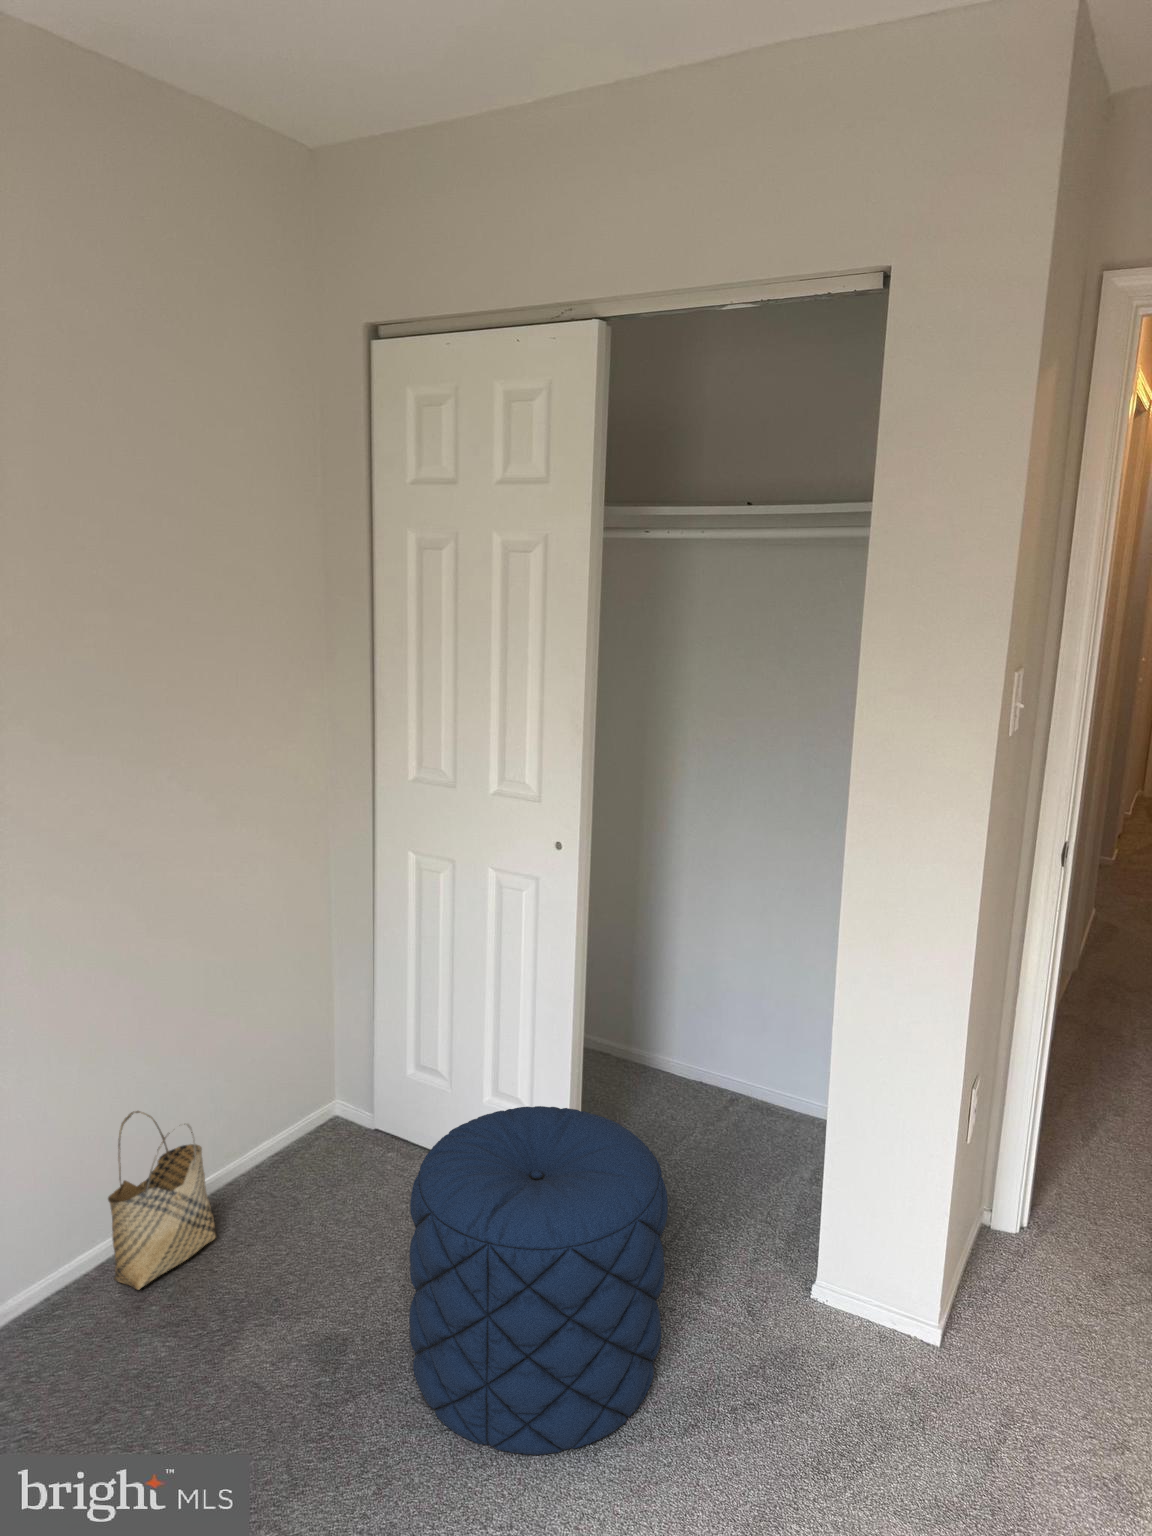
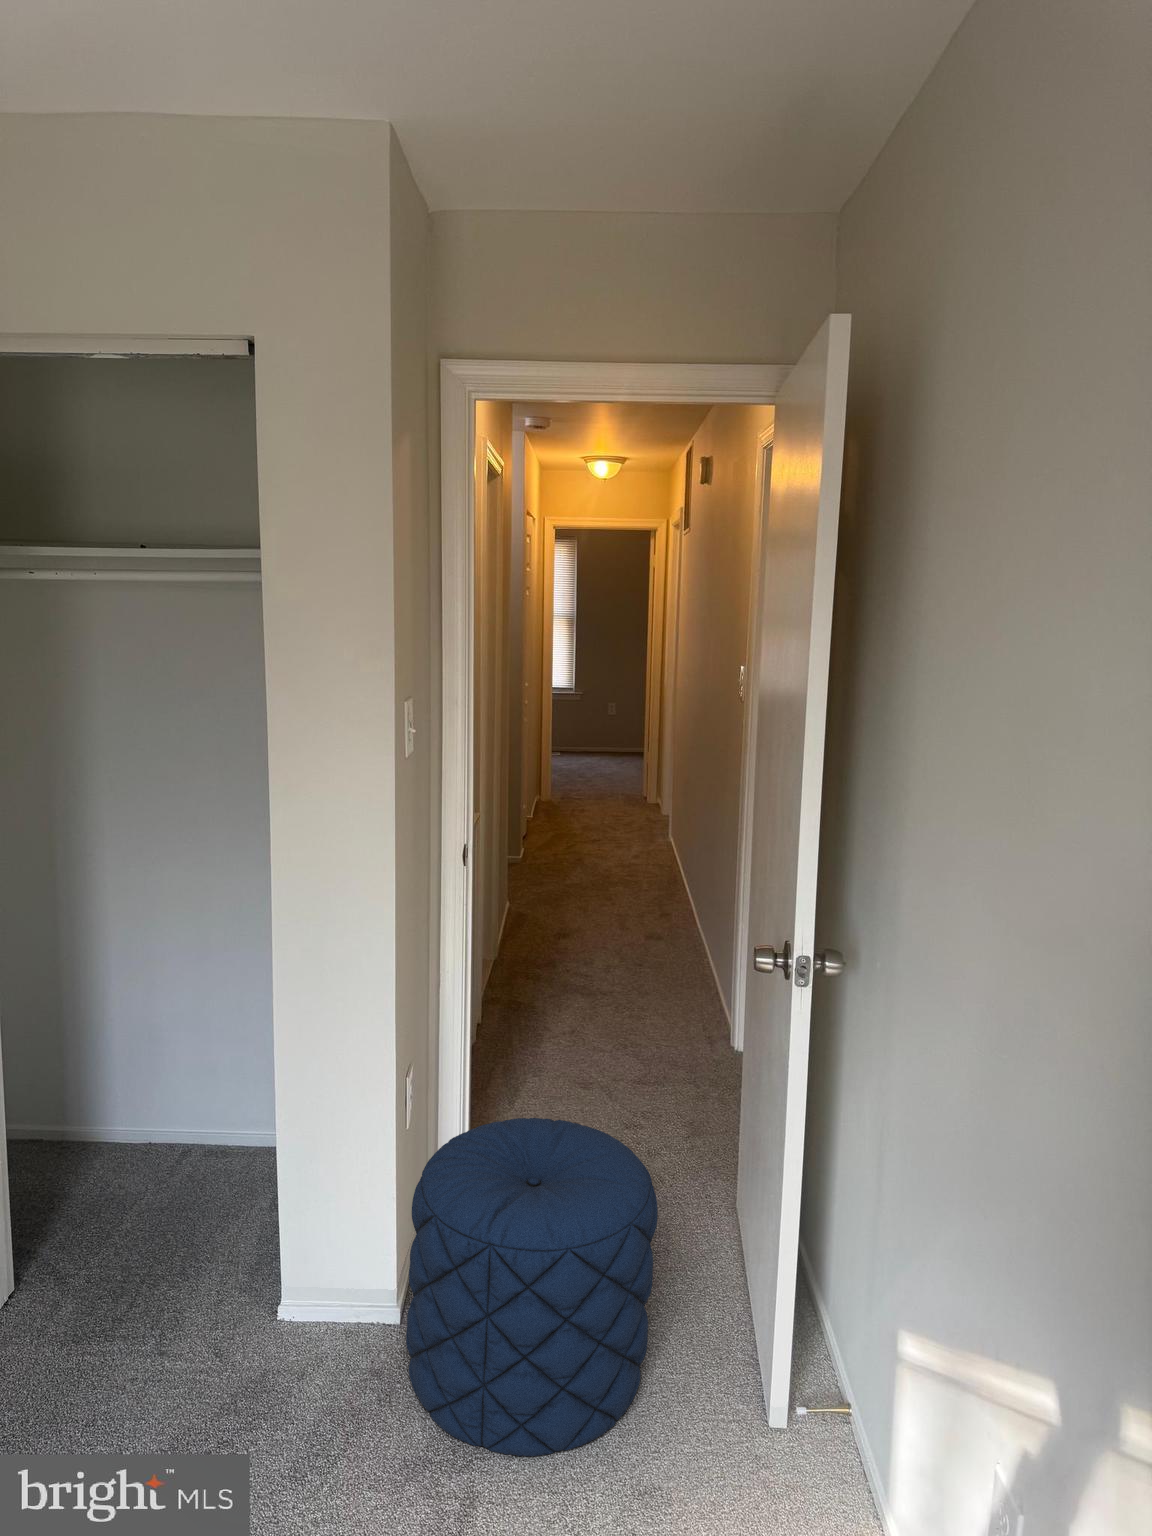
woven basket: present [108,1111,216,1290] -> none [113,1118,214,1295]

